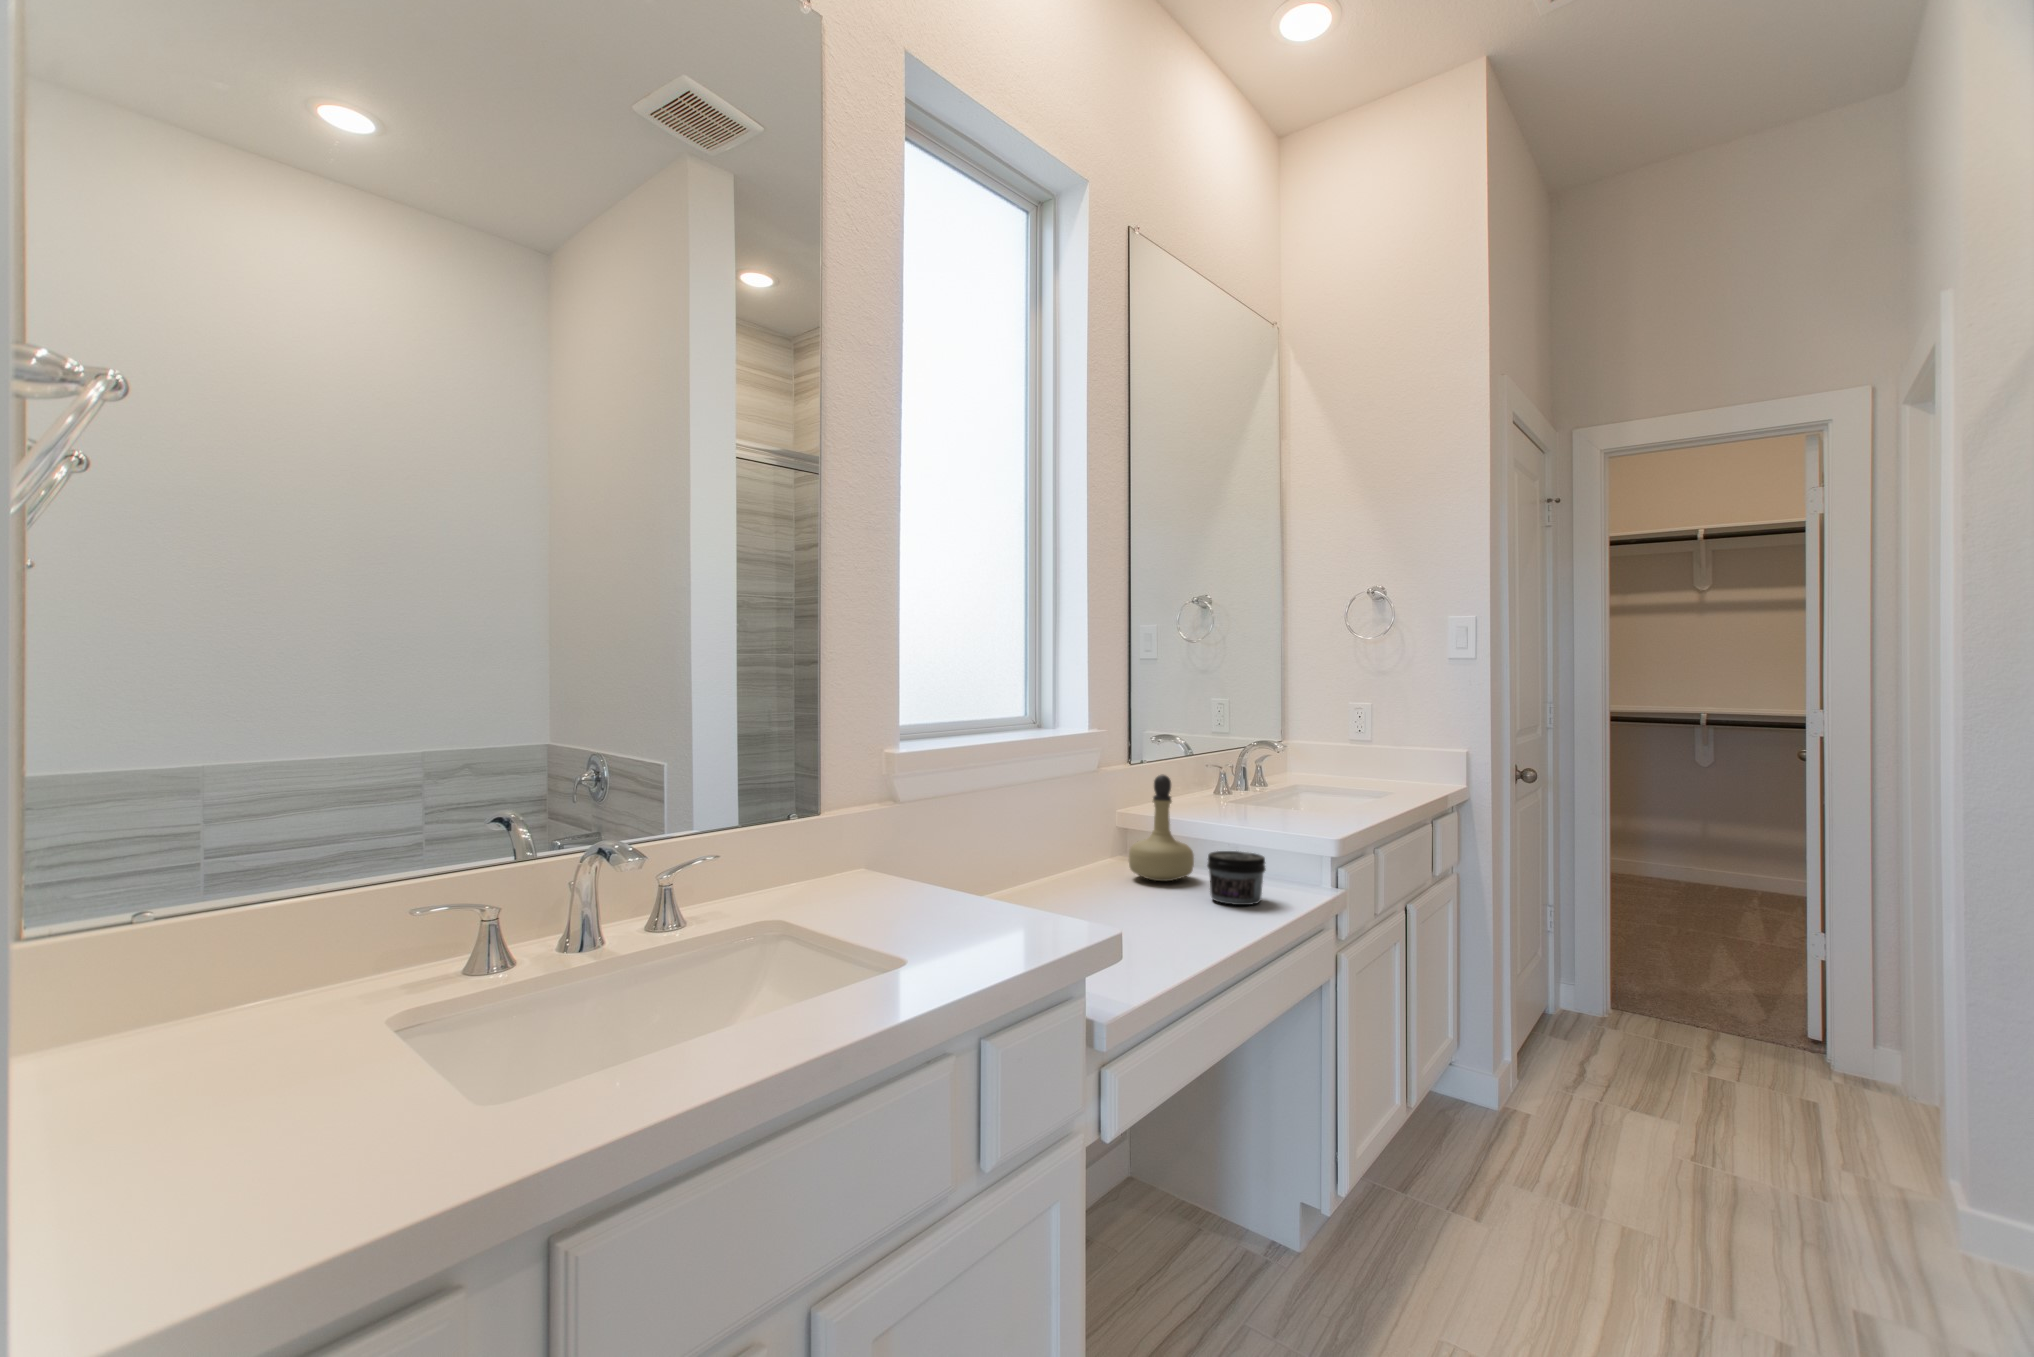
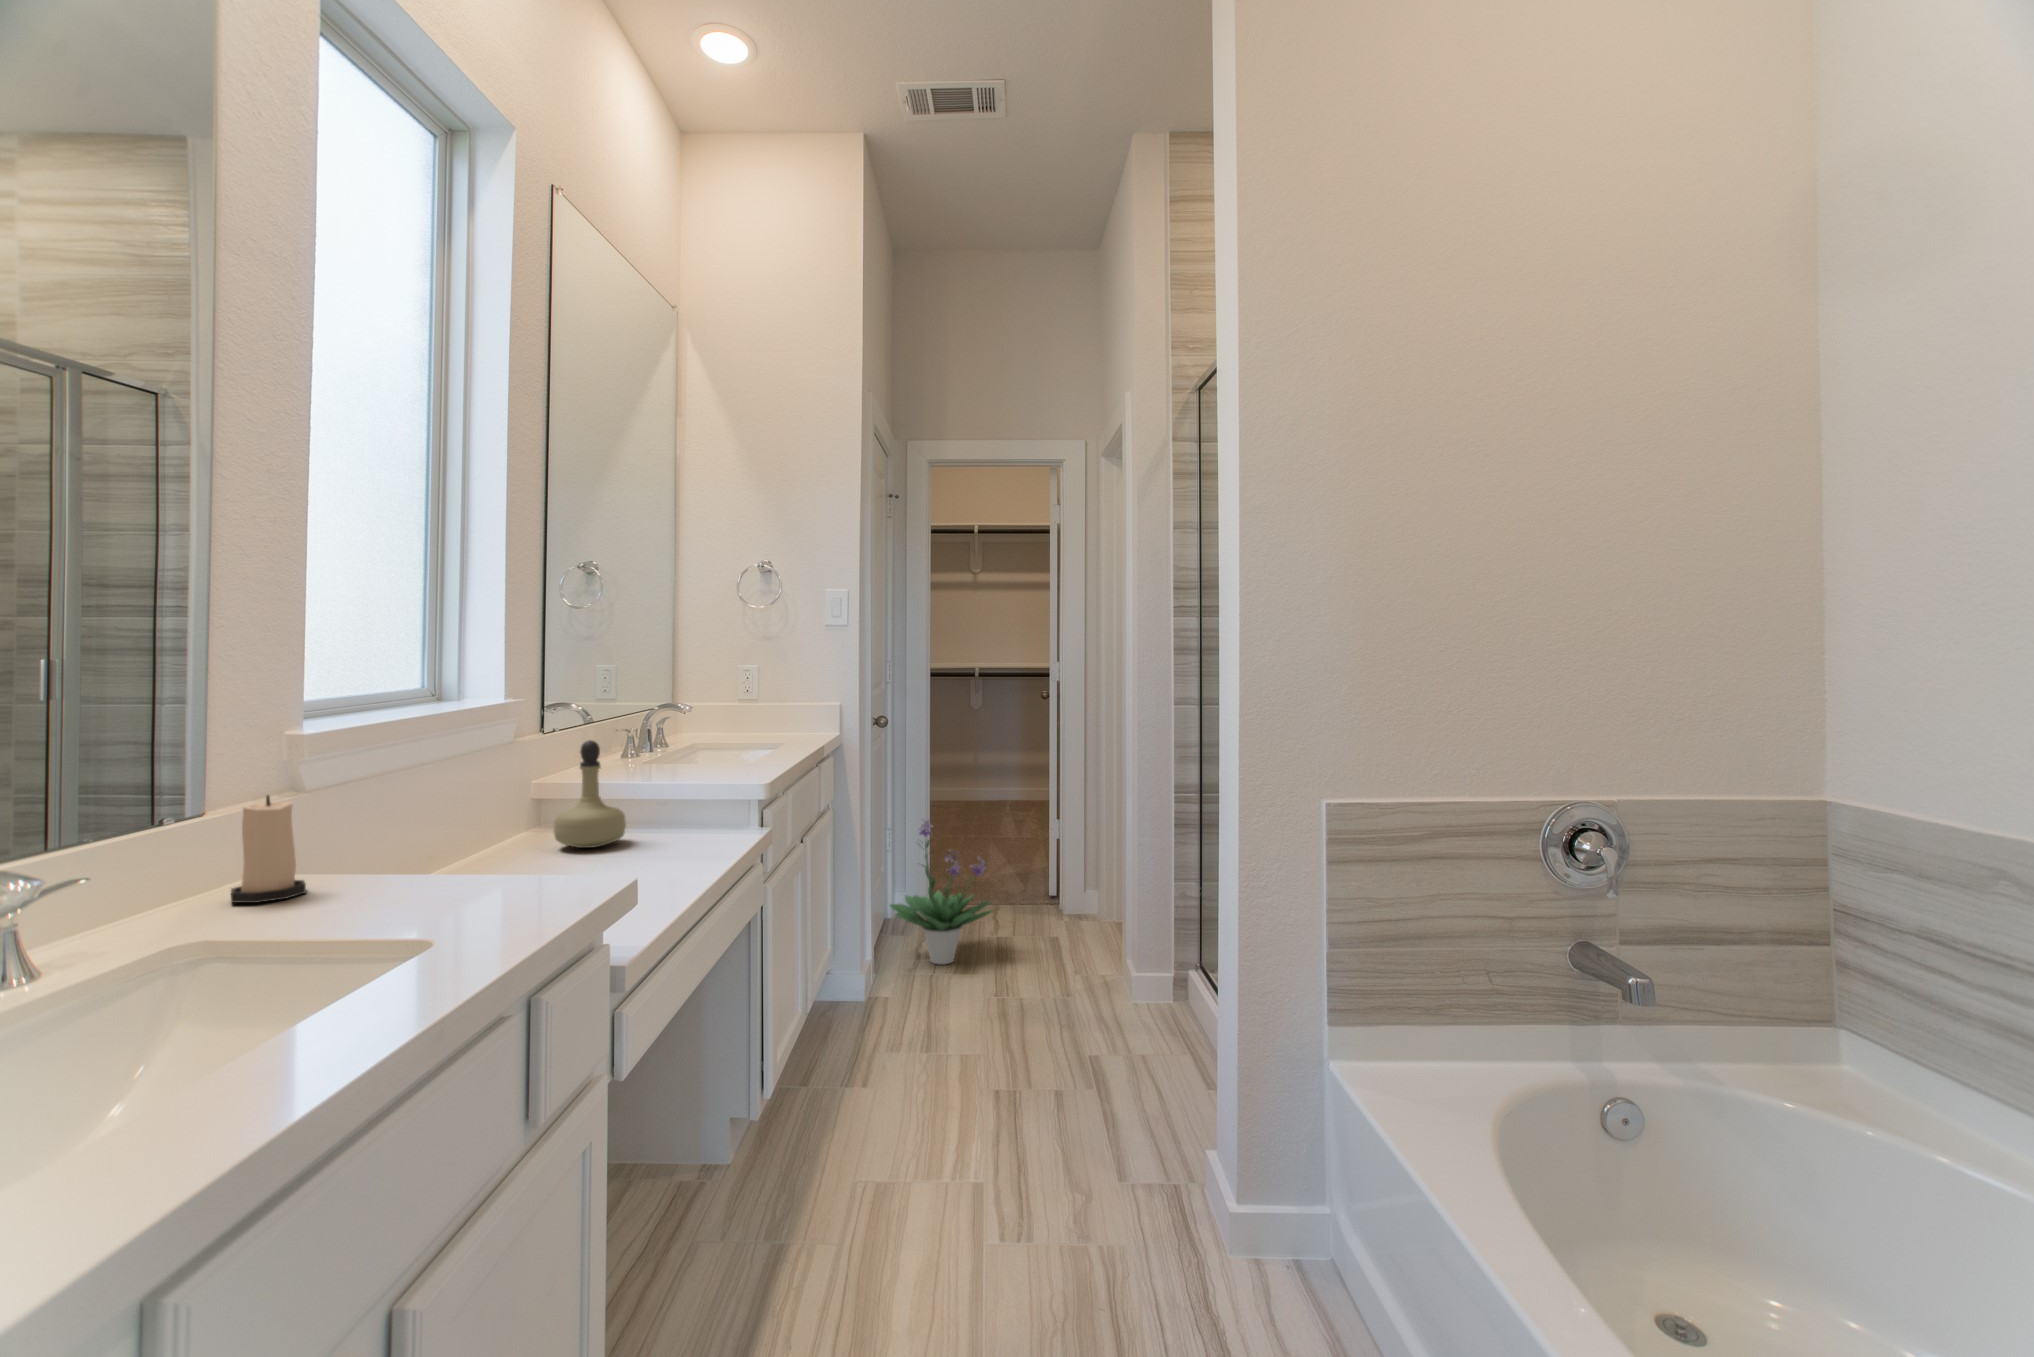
candle: none [851,802,901,891] -> present [231,796,306,903]
jar: present [1207,851,1266,905] -> none [649,807,707,857]
potted plant: none [1537,900,1698,1096] -> present [890,819,993,964]

